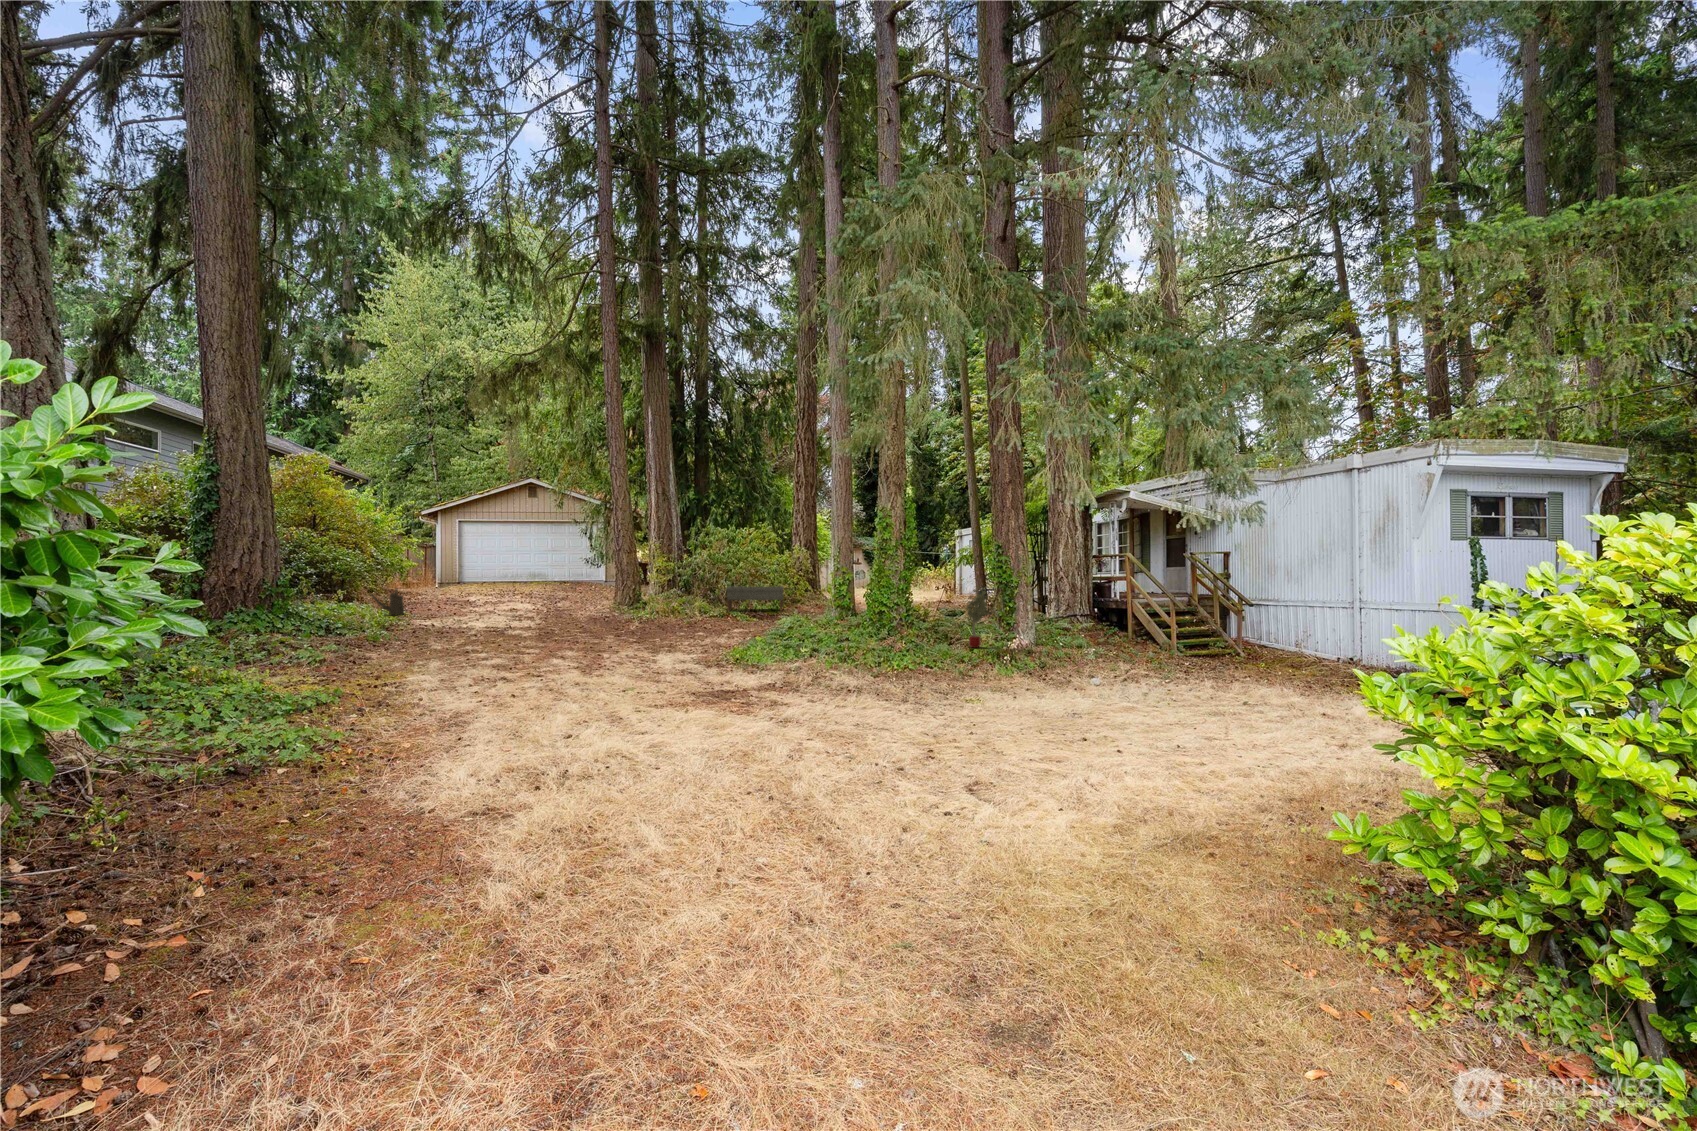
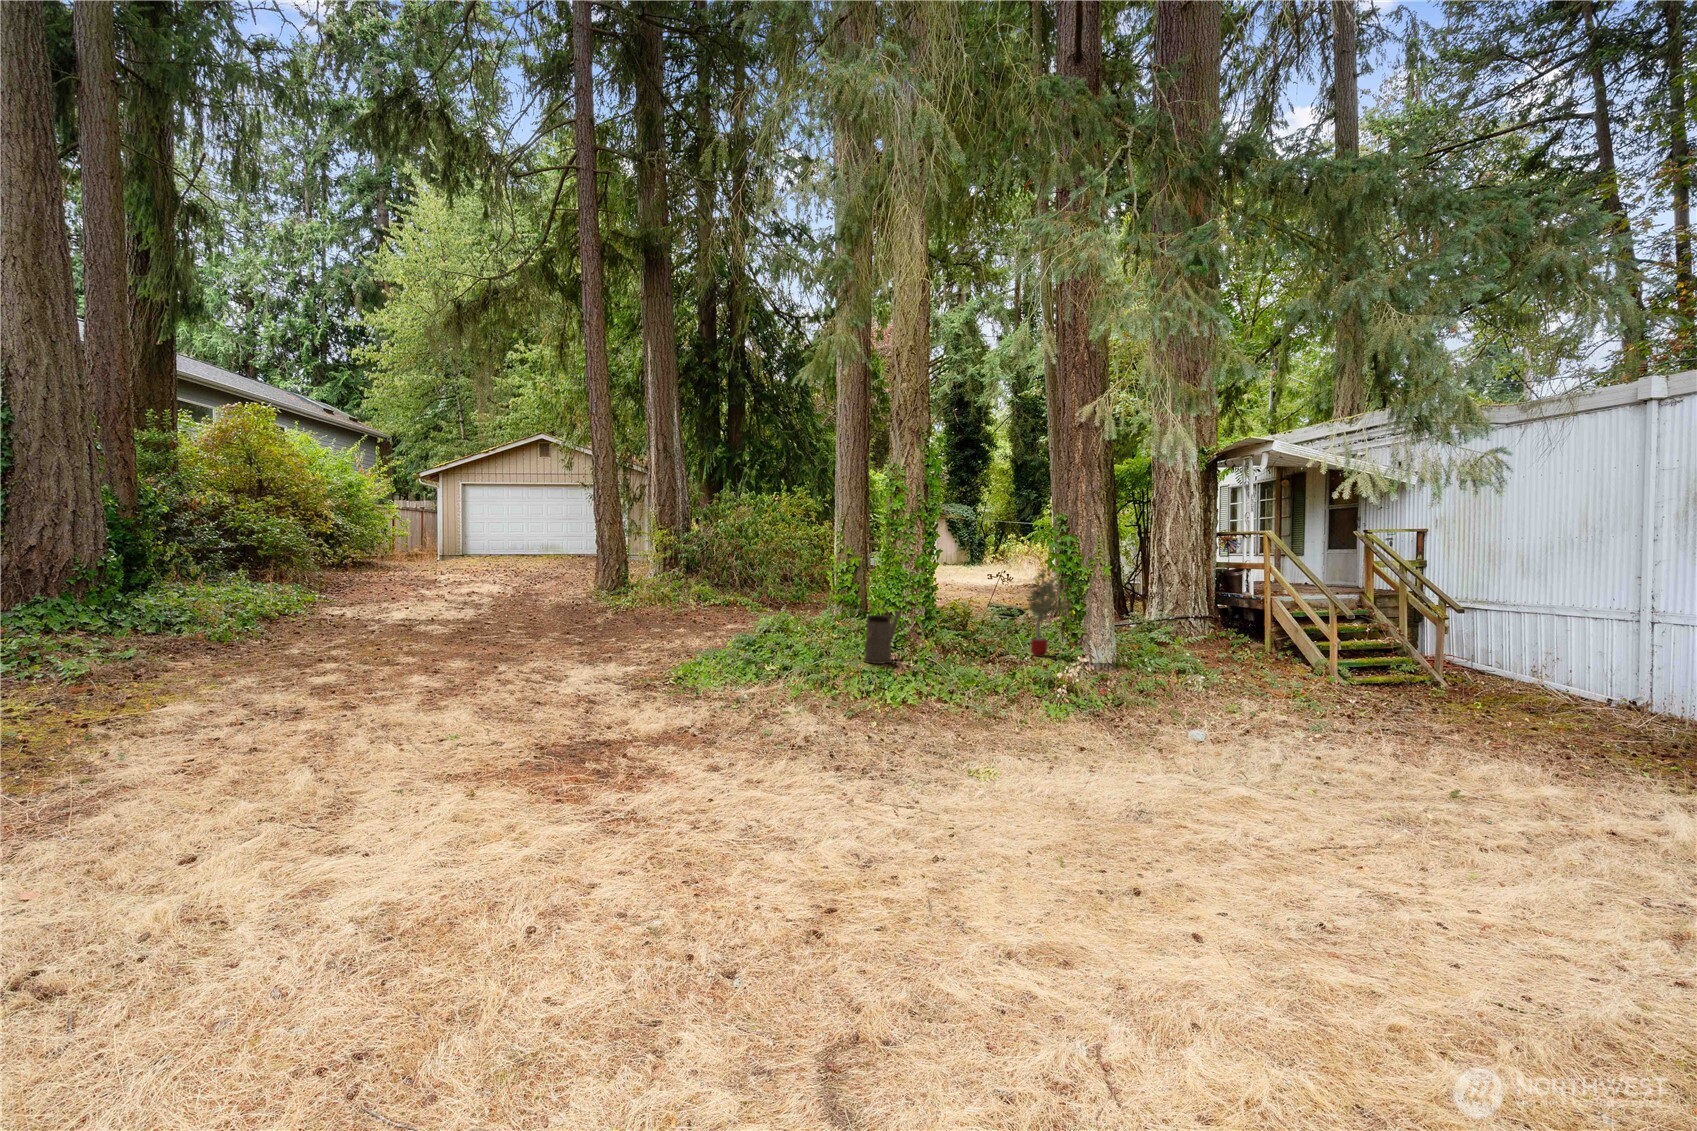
bench: present [727,586,784,612] -> none [735,565,809,599]
watering can: present [370,589,404,616] -> present [864,605,900,664]

